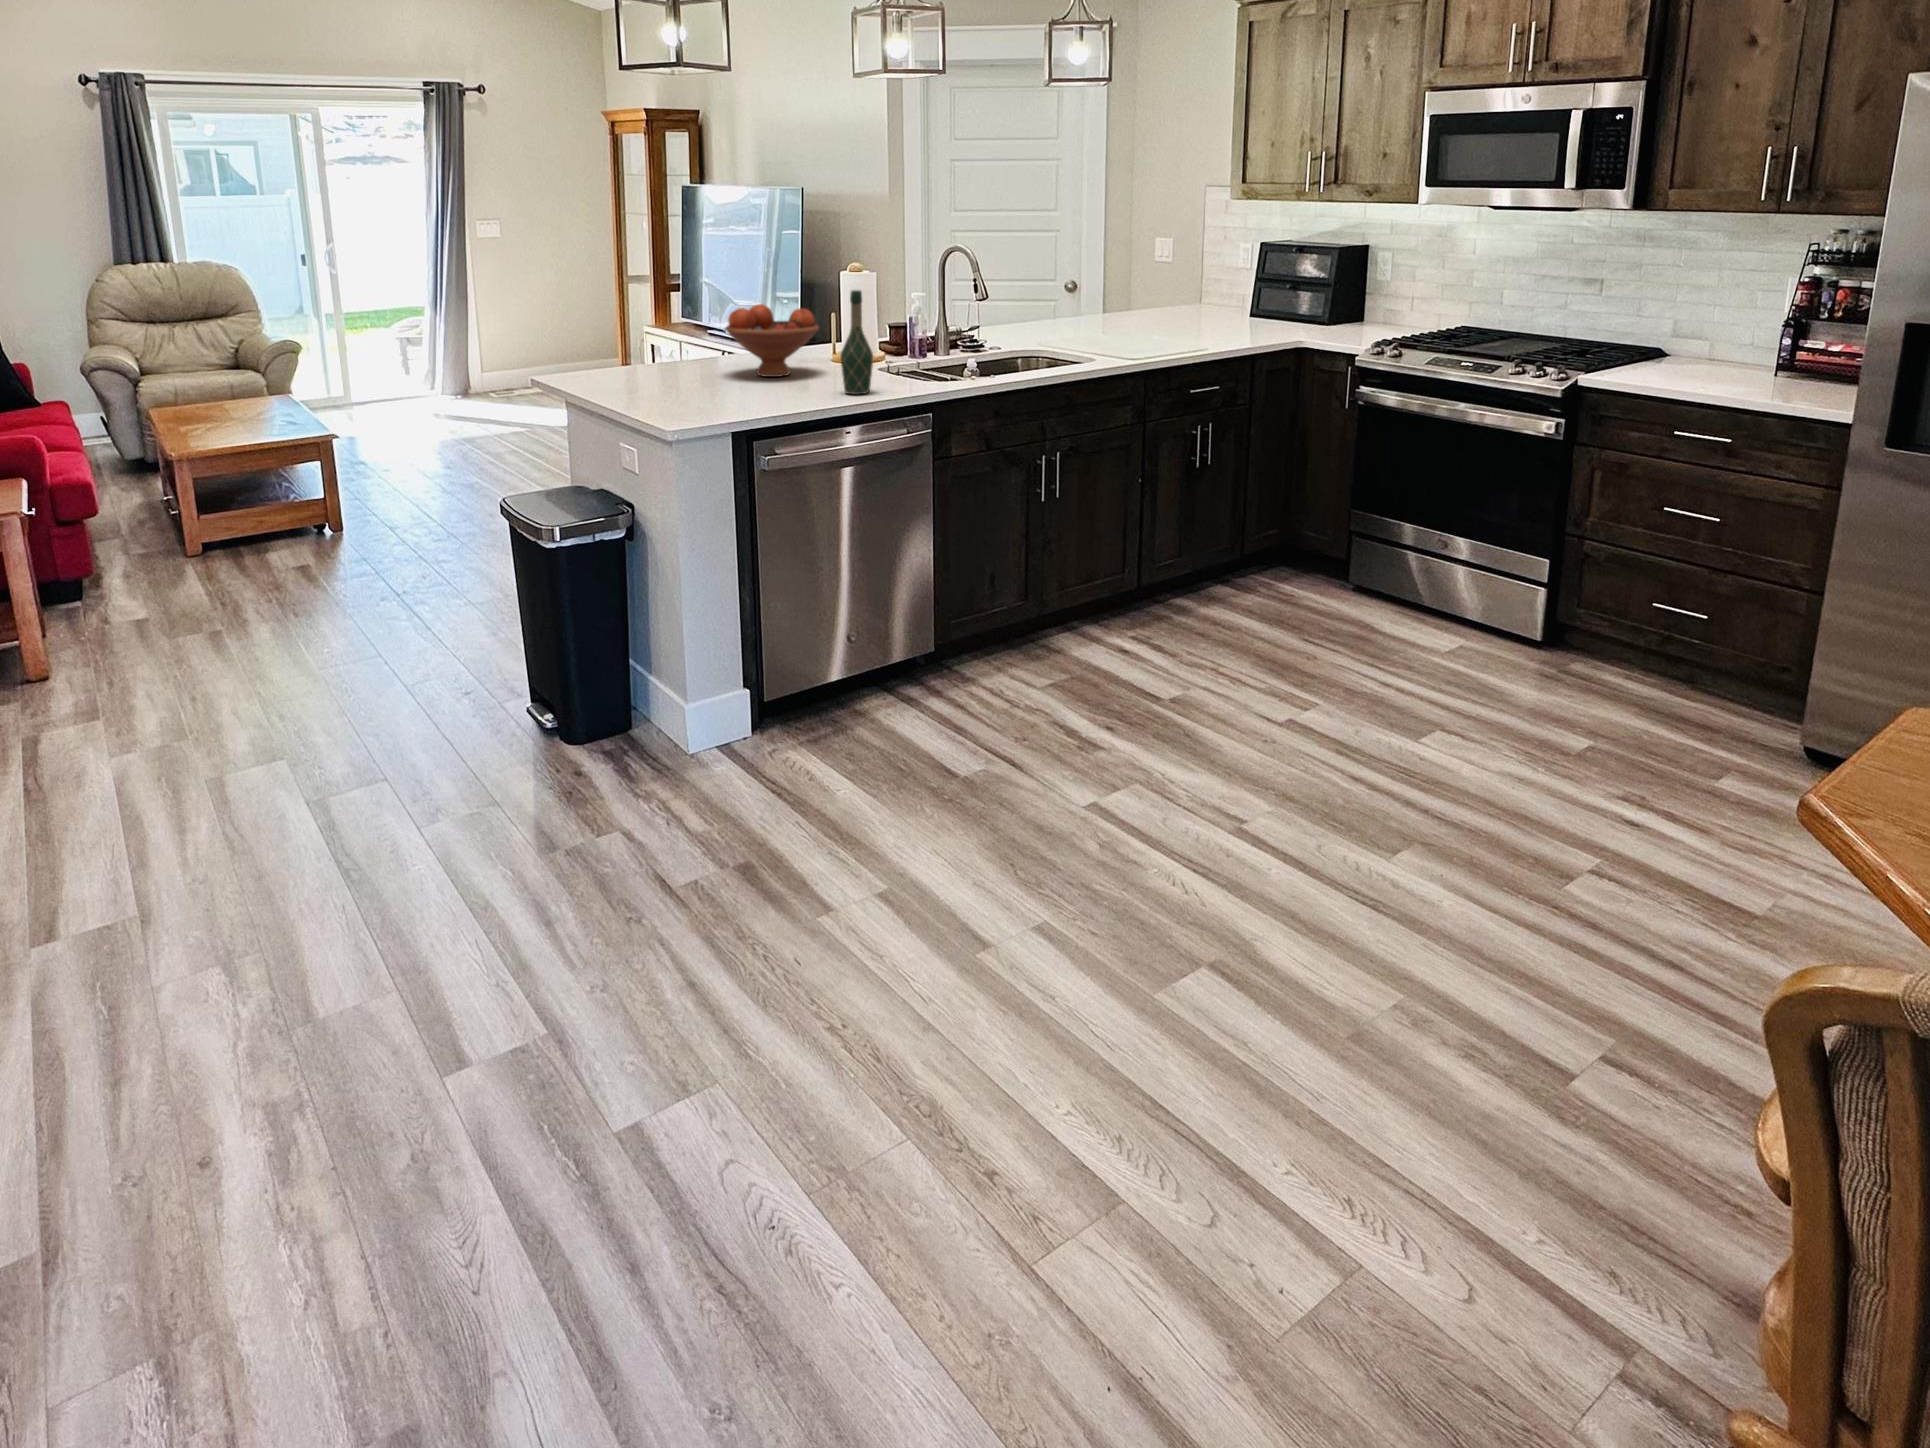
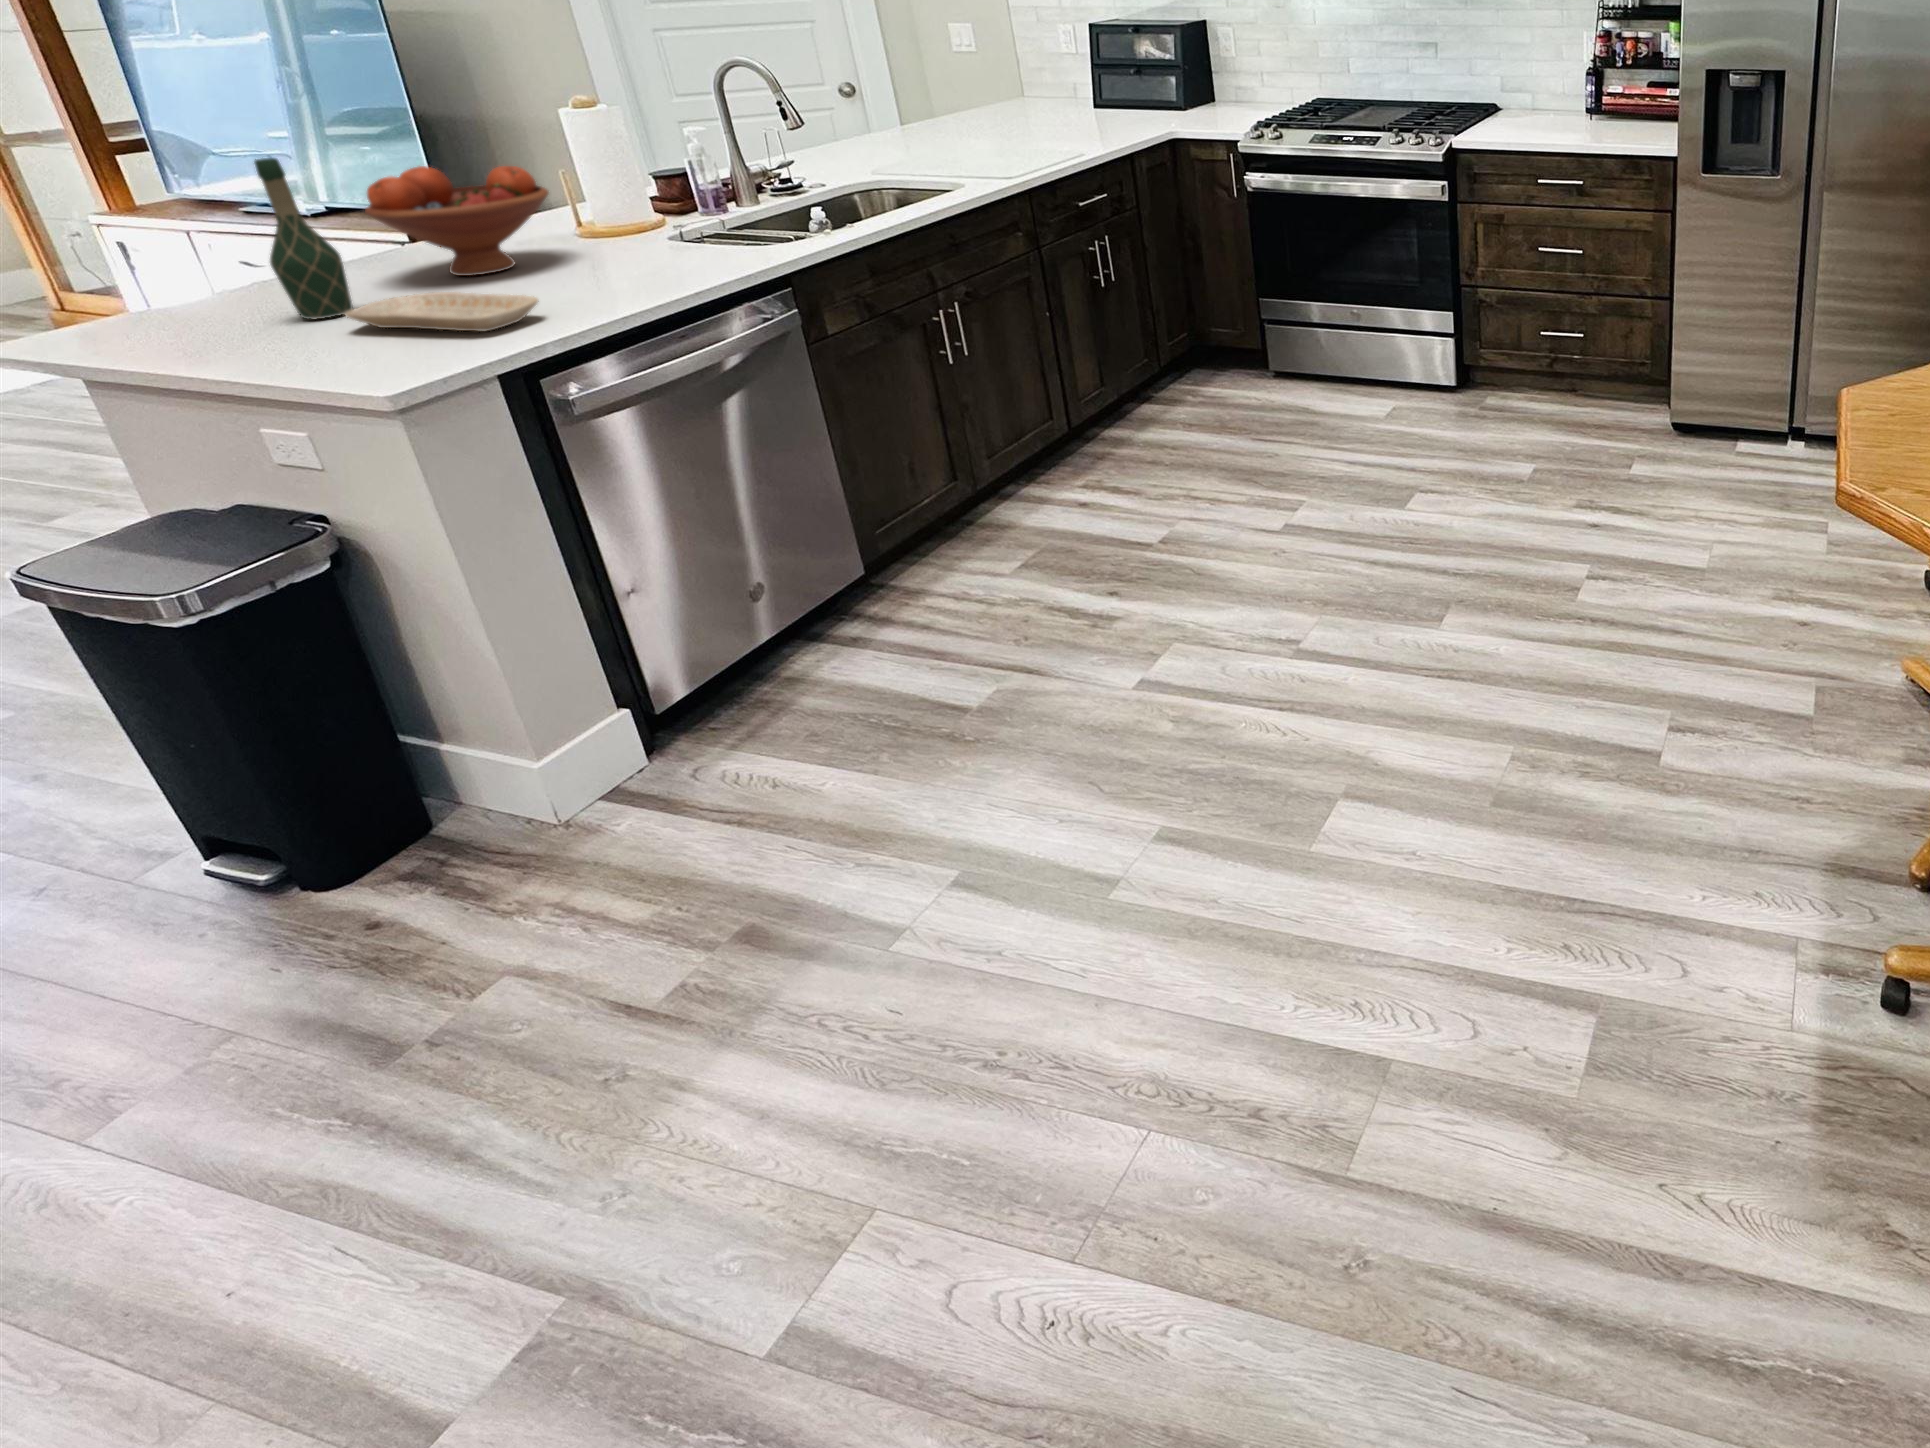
wine bottle: present [840,290,873,394] -> present [254,158,353,319]
tray: none [689,380,779,407] -> present [344,292,538,331]

